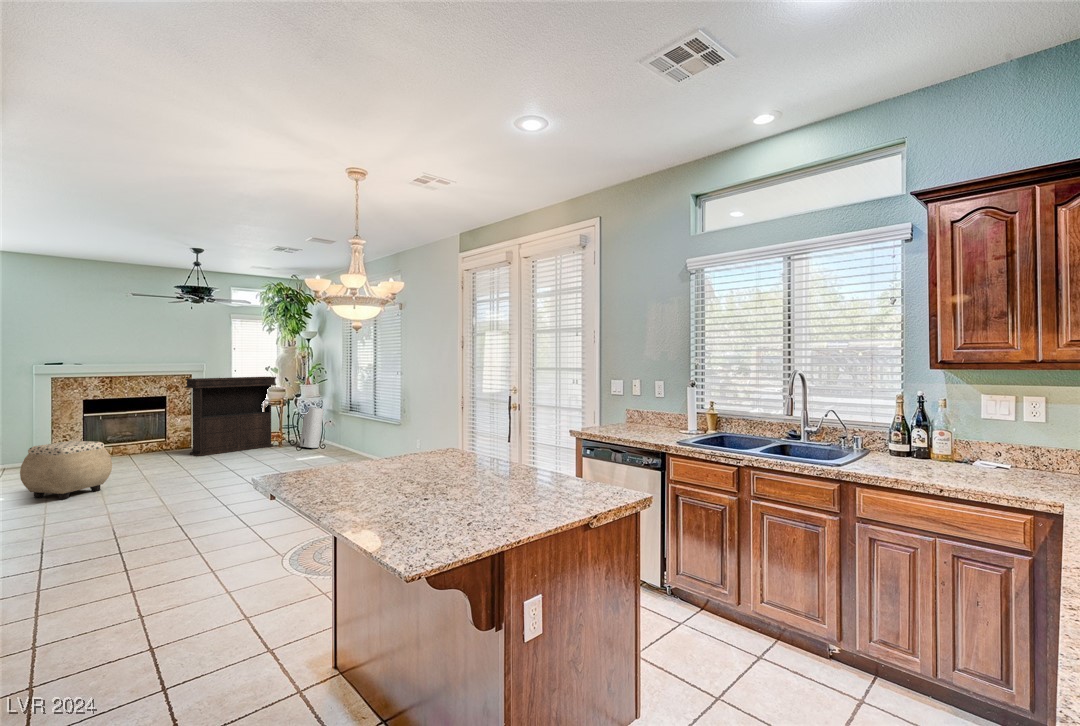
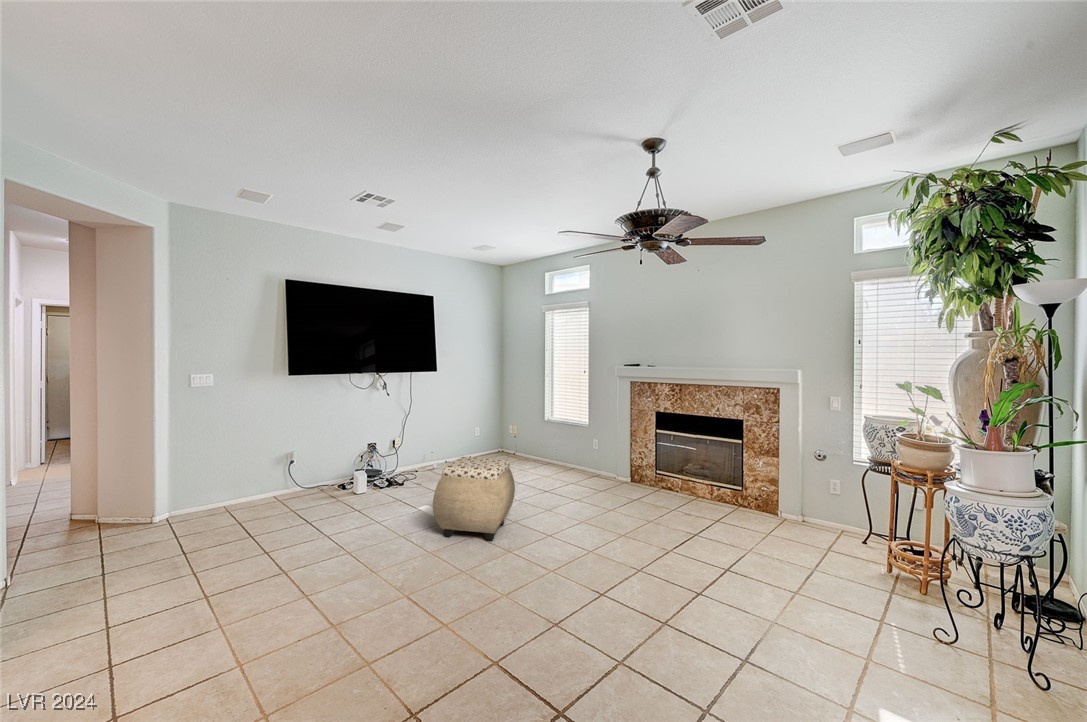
console table: present [186,377,276,456] -> none [730,393,921,577]
air purifier: present [300,408,324,448] -> none [961,504,1055,654]

